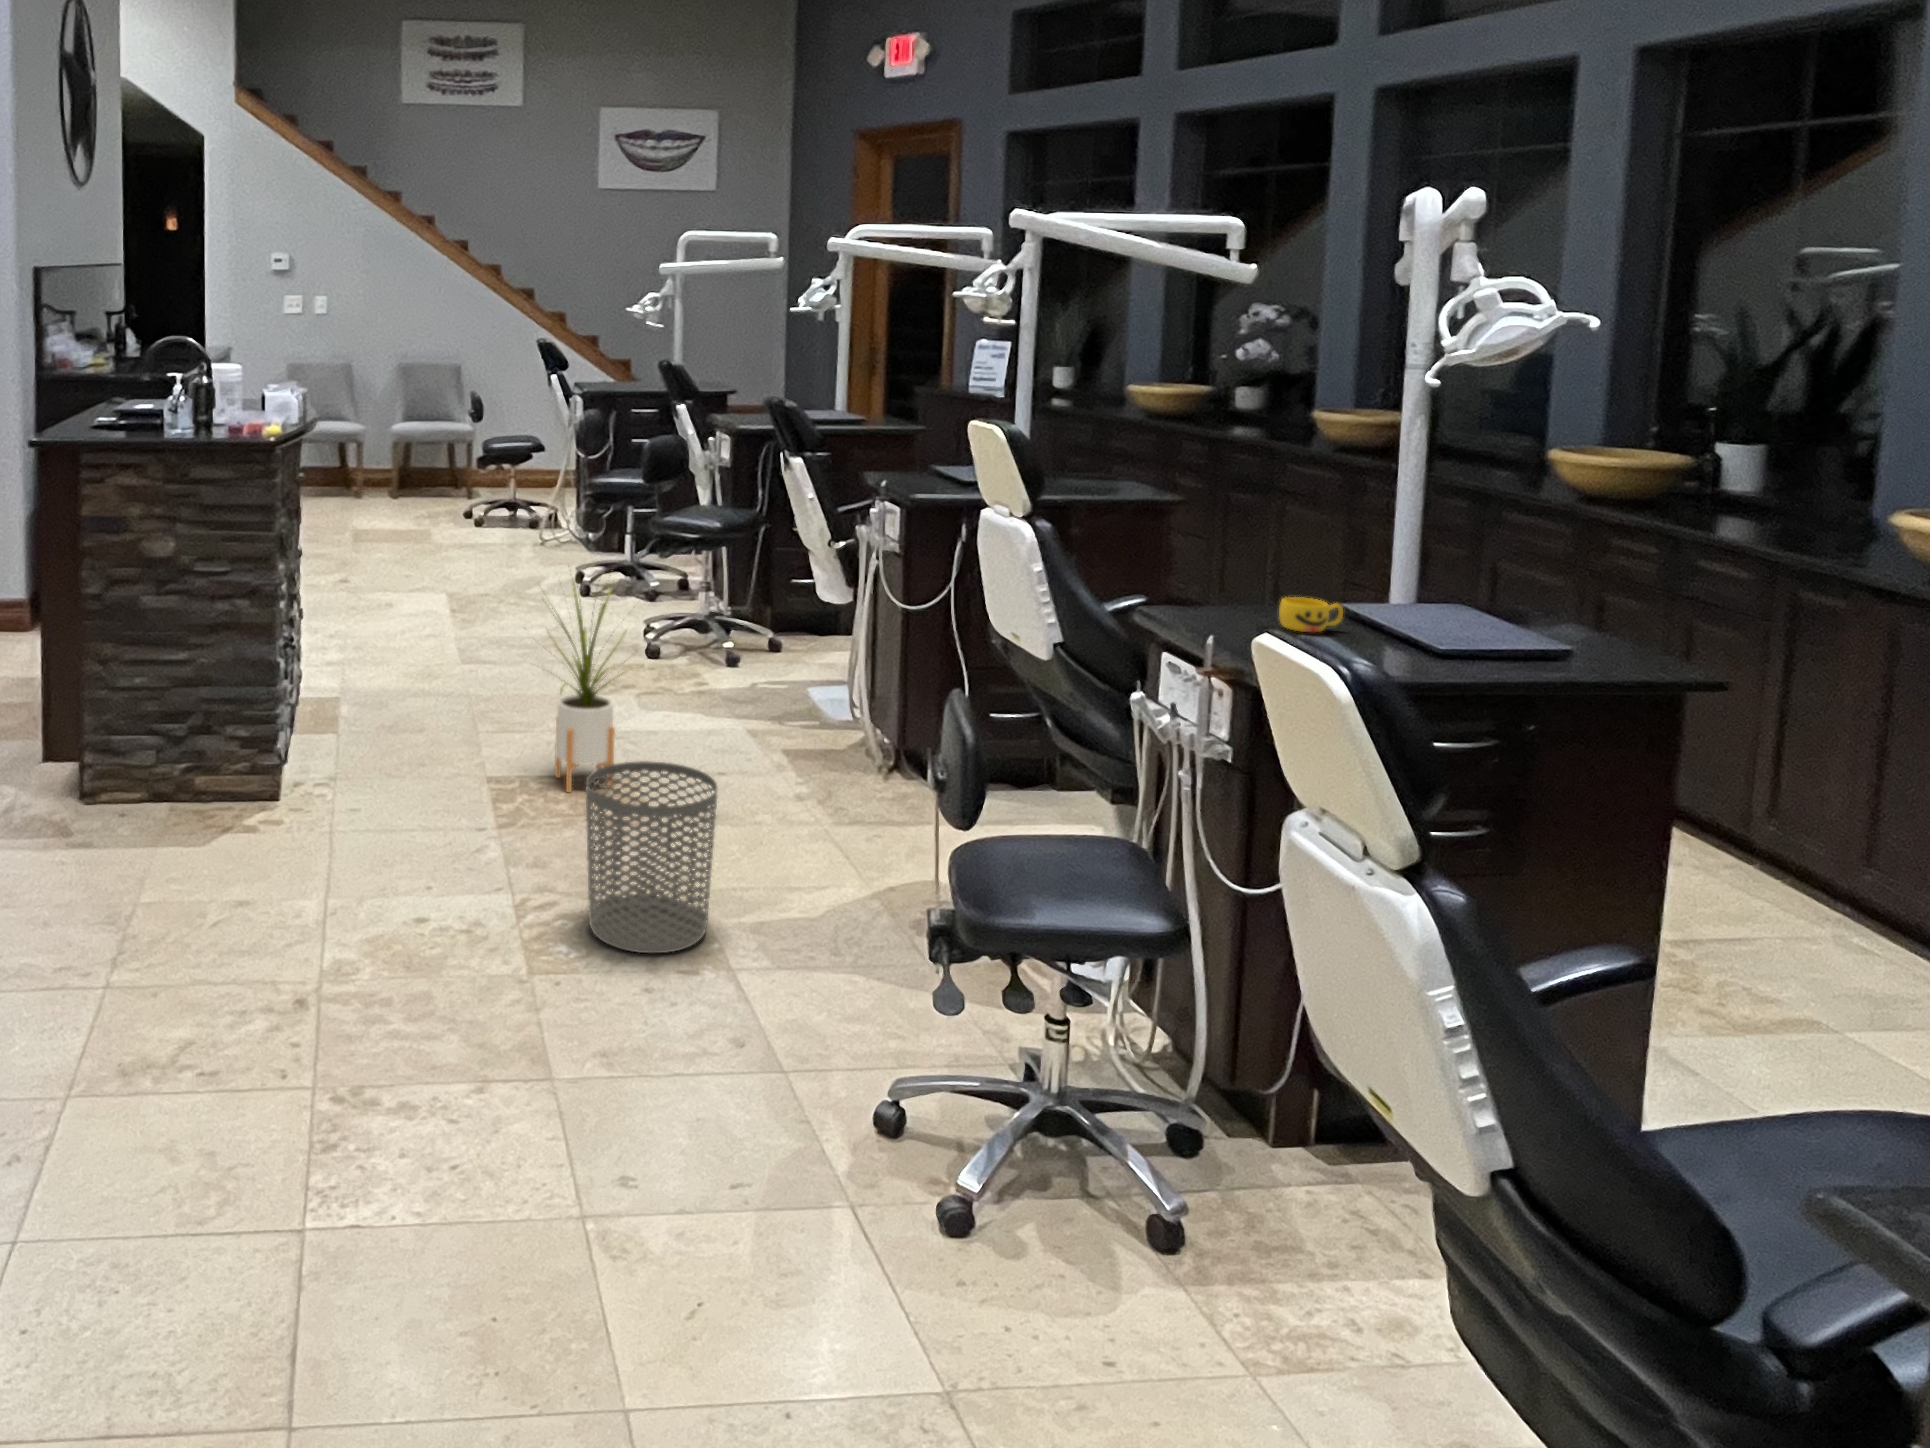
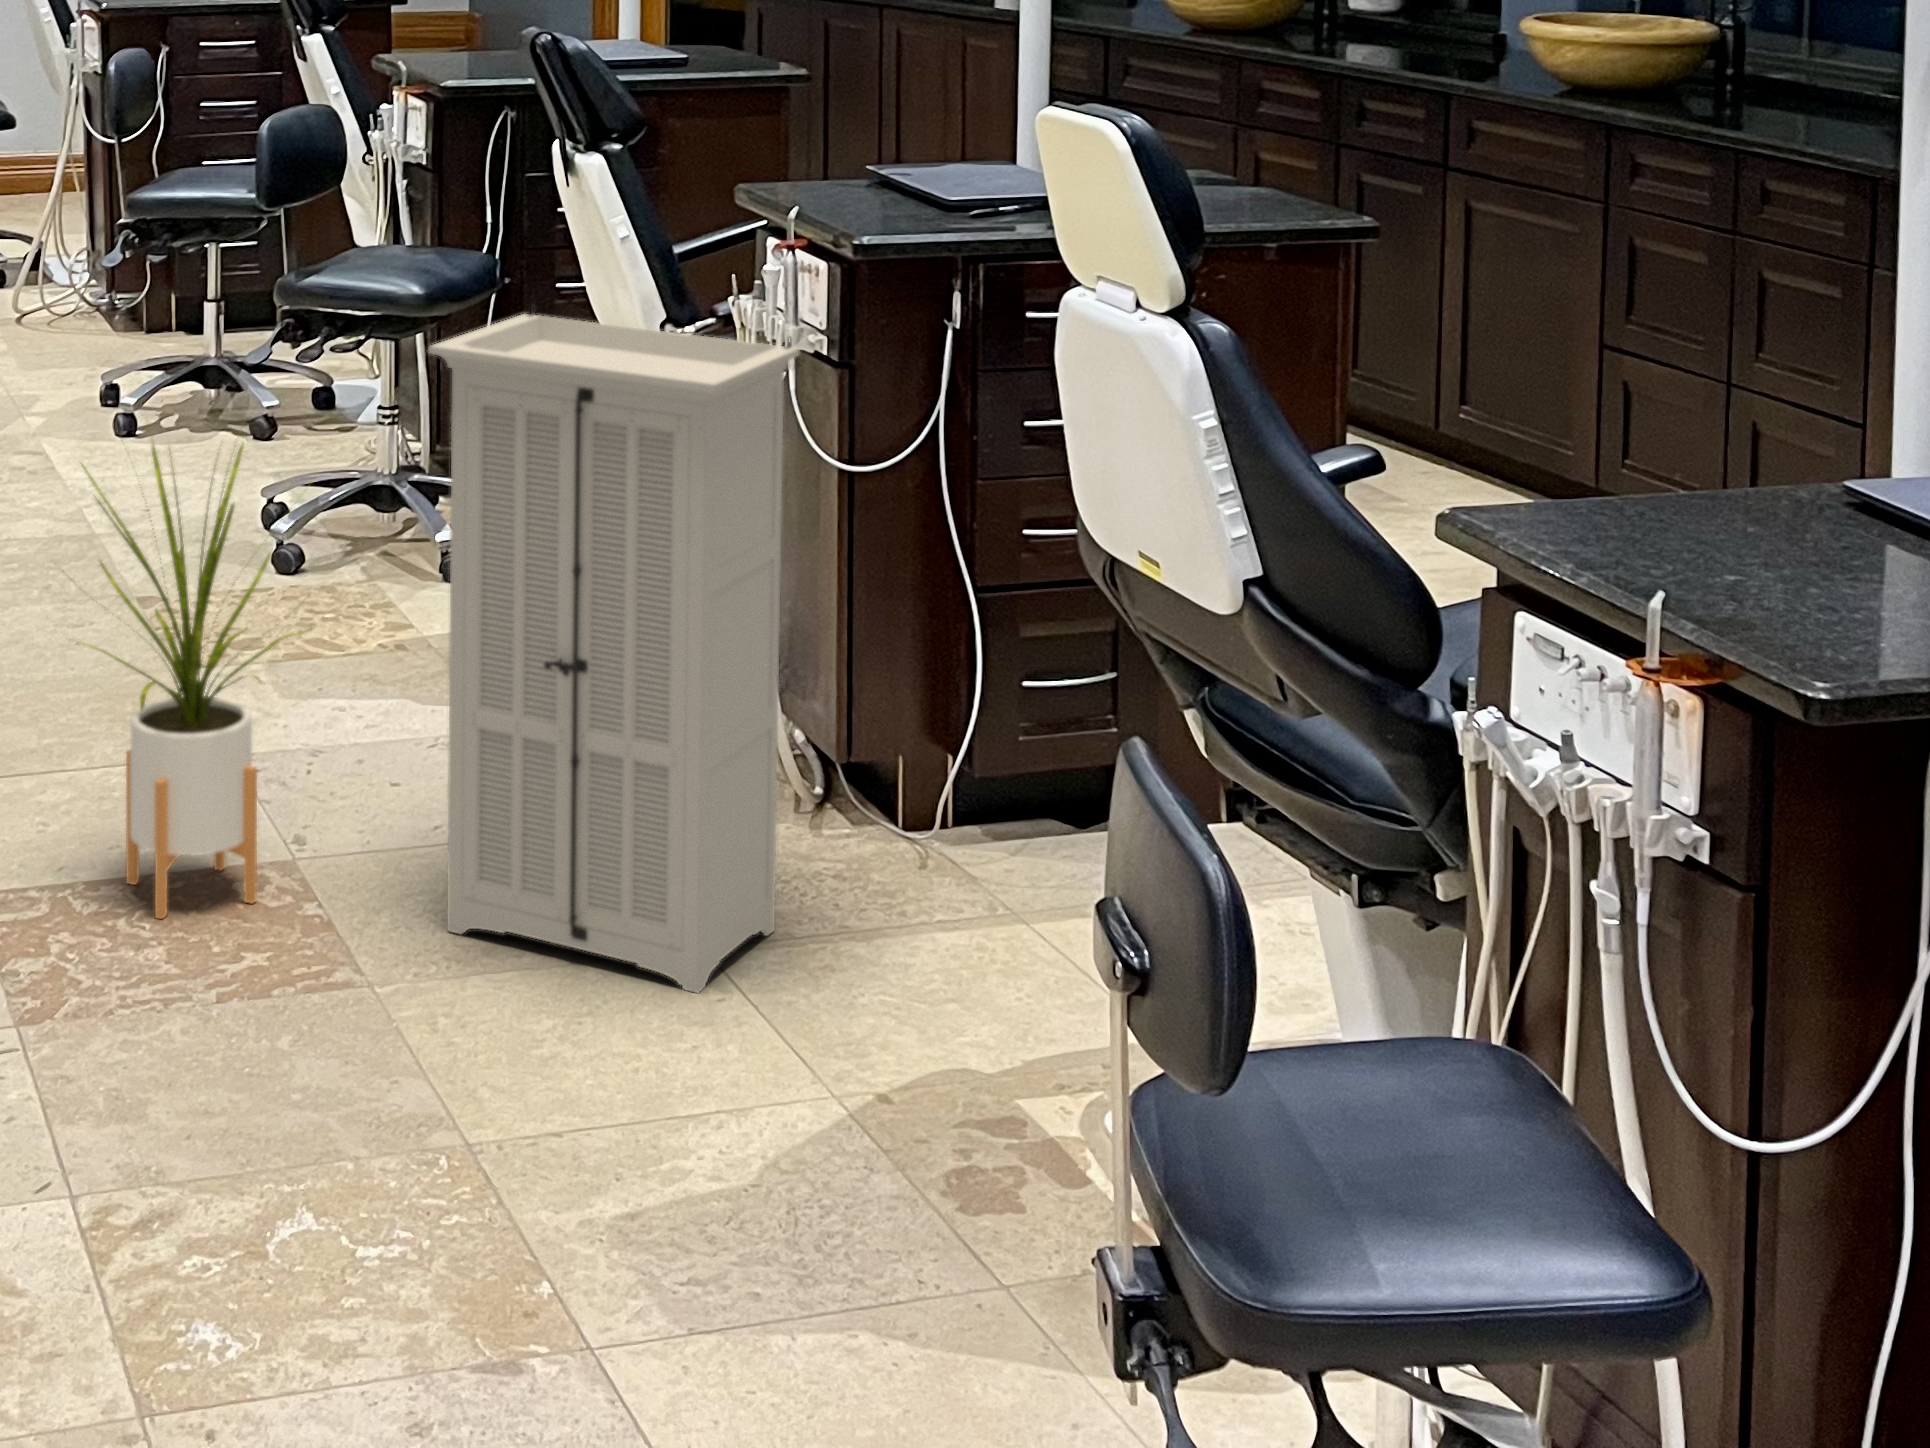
storage cabinet: none [696,519,873,841] -> present [429,306,800,993]
cup: present [1279,597,1343,632] -> none [1729,471,1855,547]
waste bin: present [586,761,717,953] -> none [247,873,538,1321]

